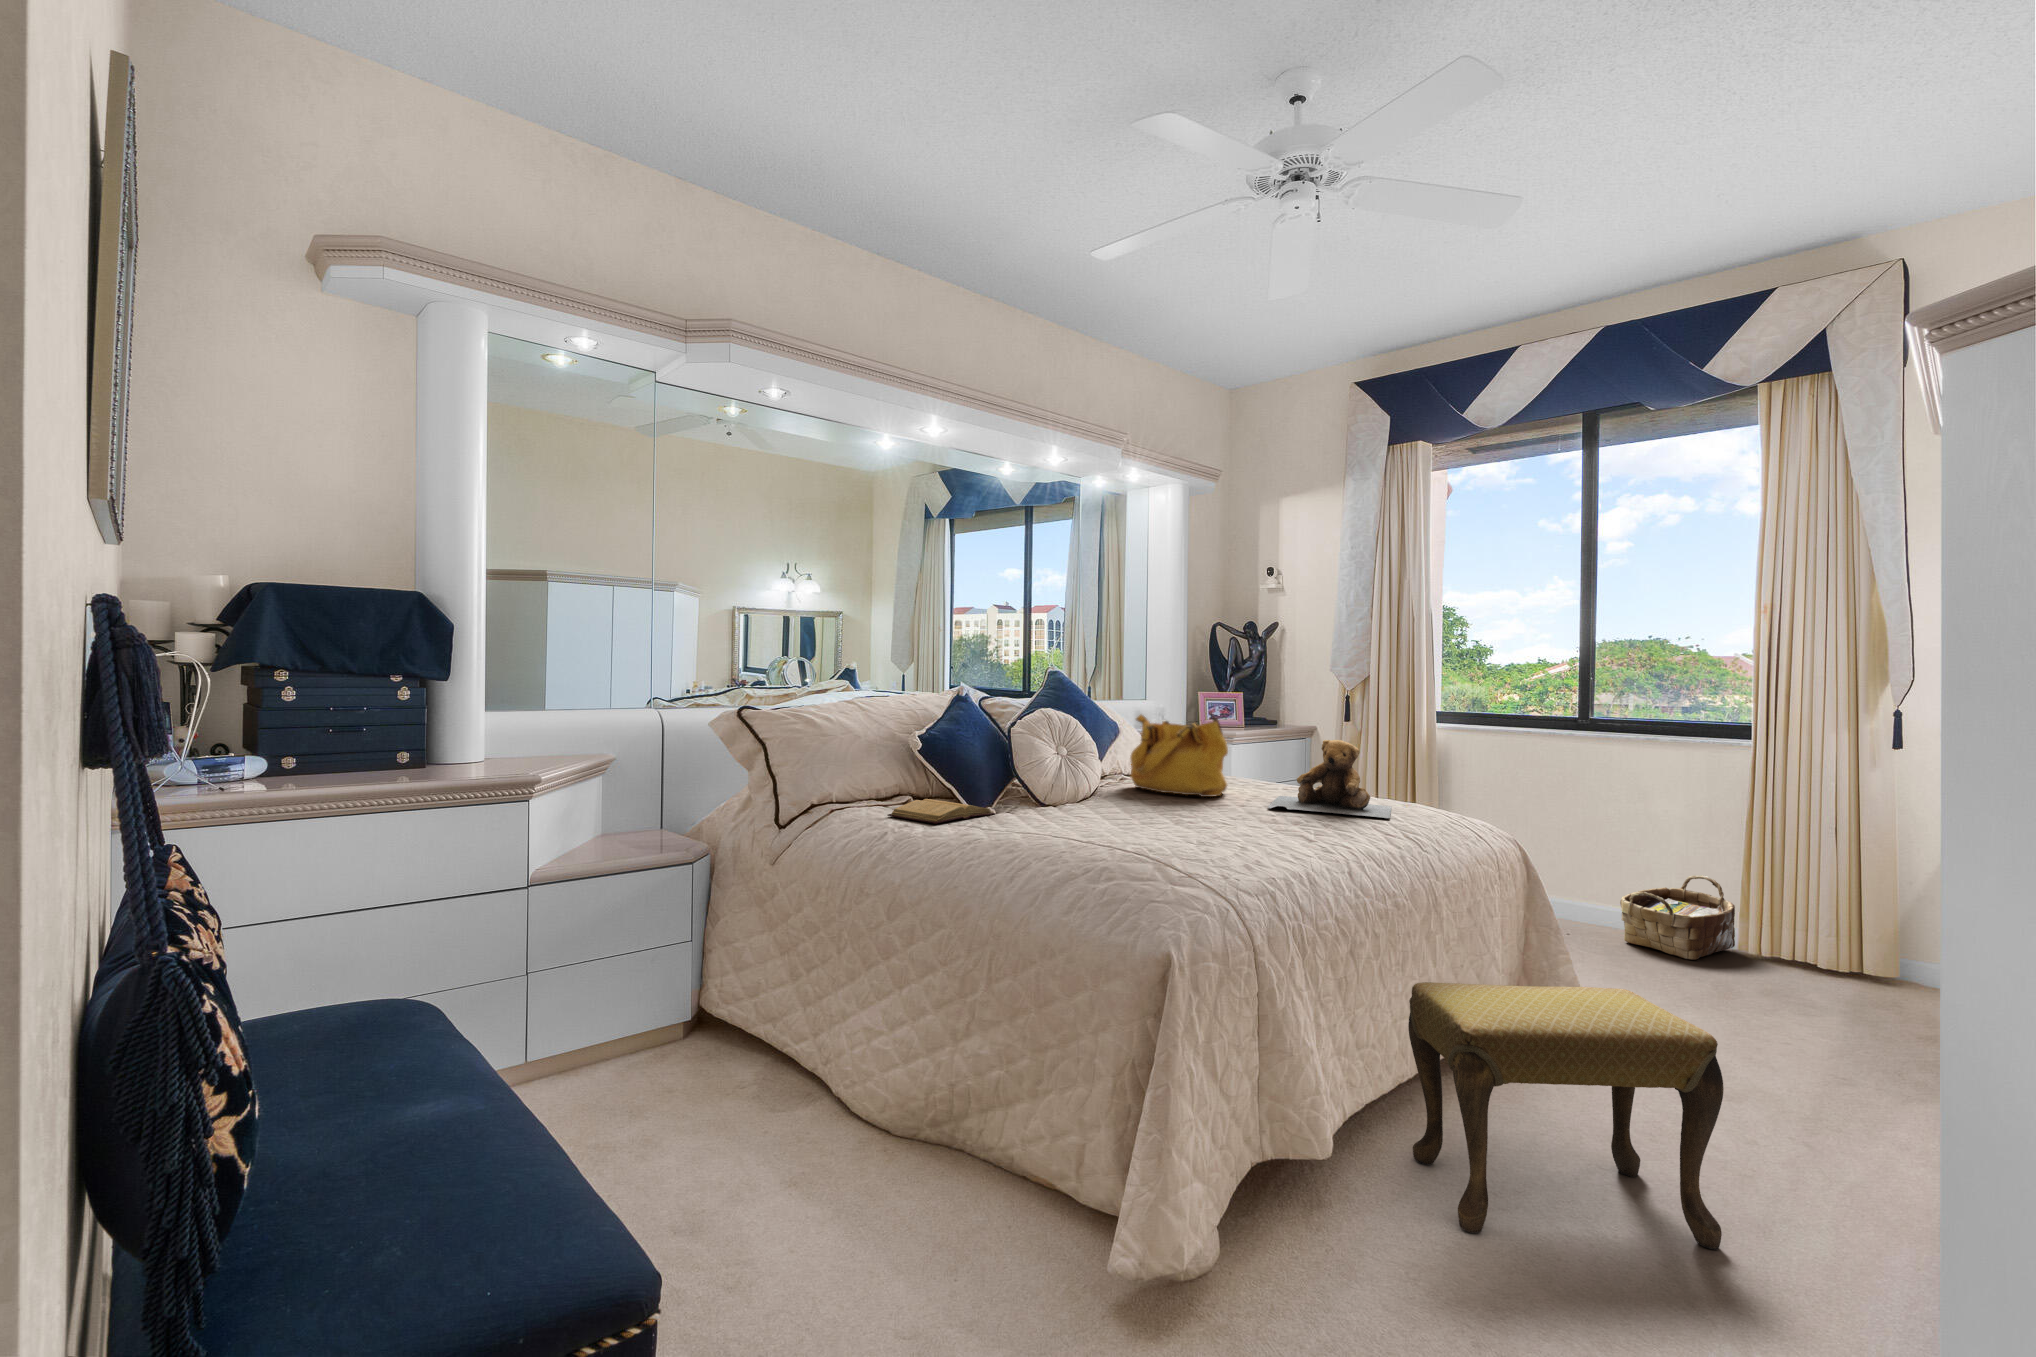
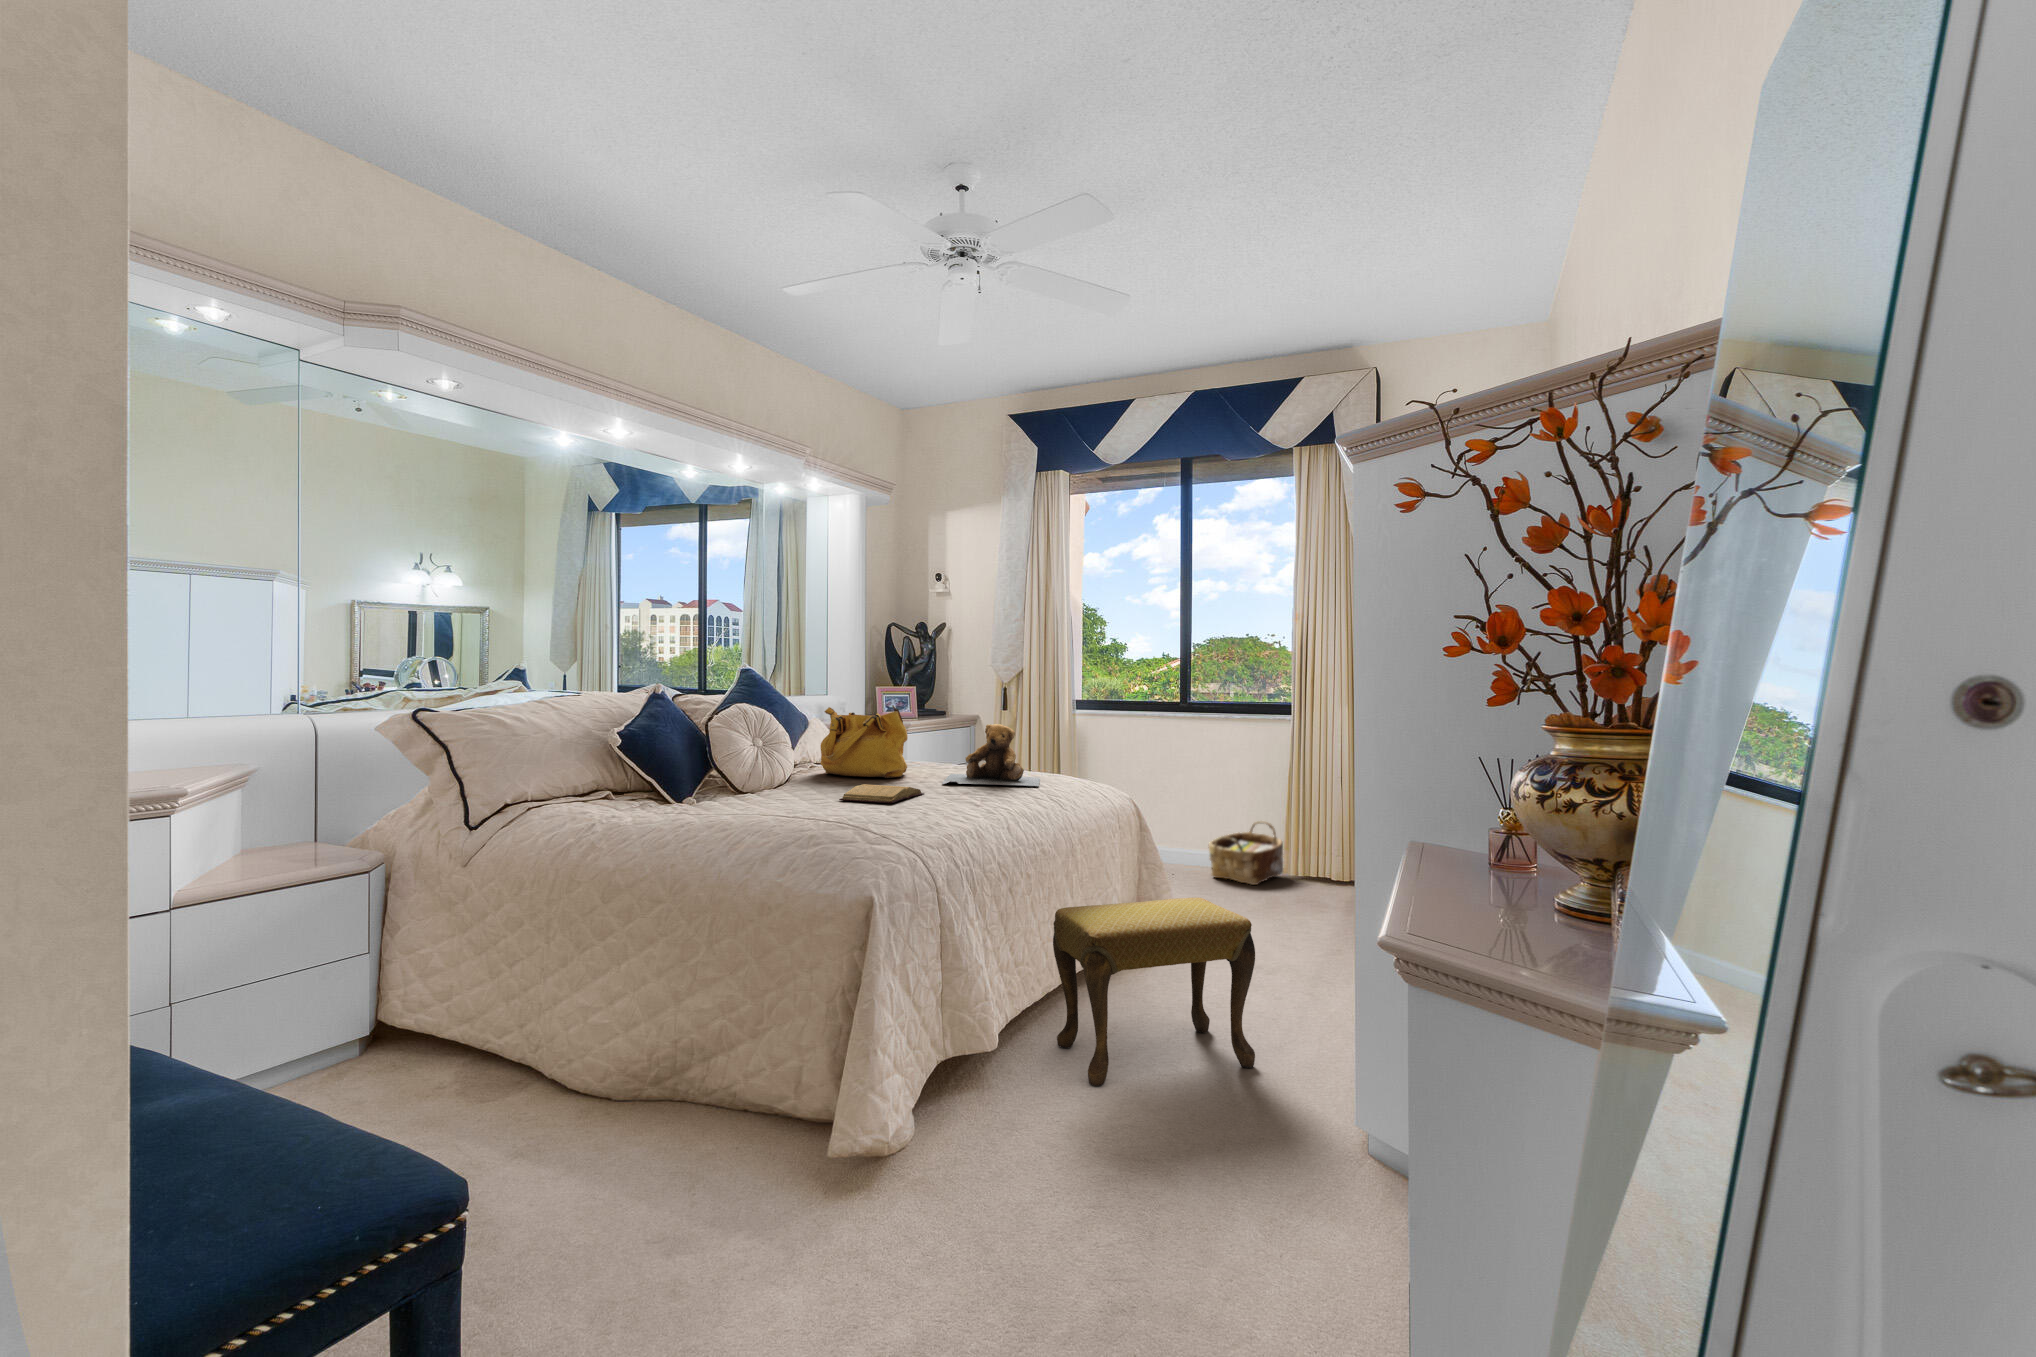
book: present [887,799,996,824] -> present [839,784,924,803]

